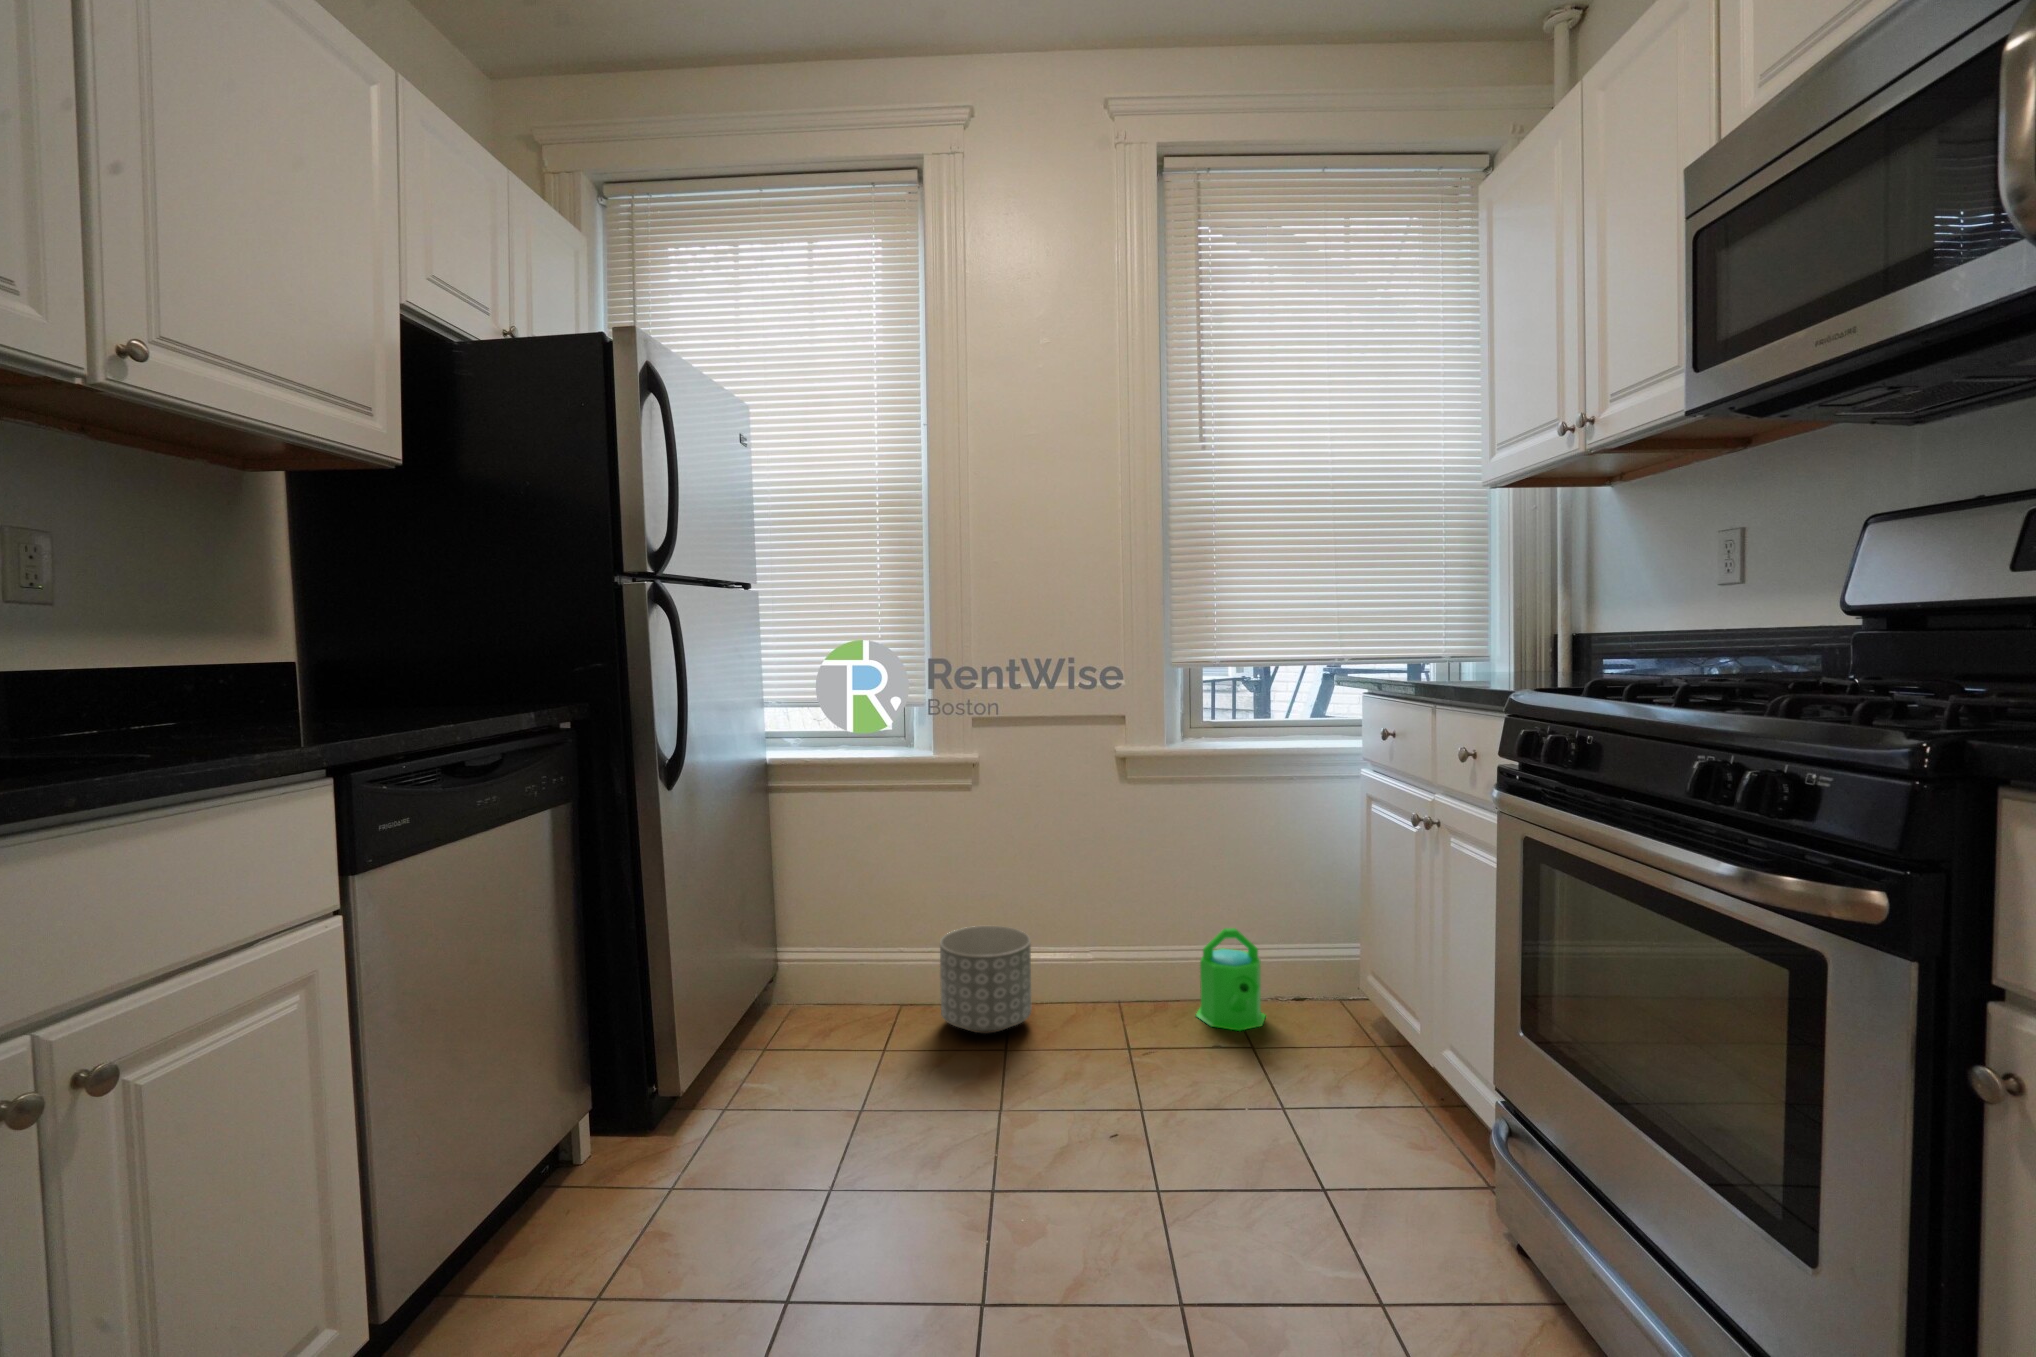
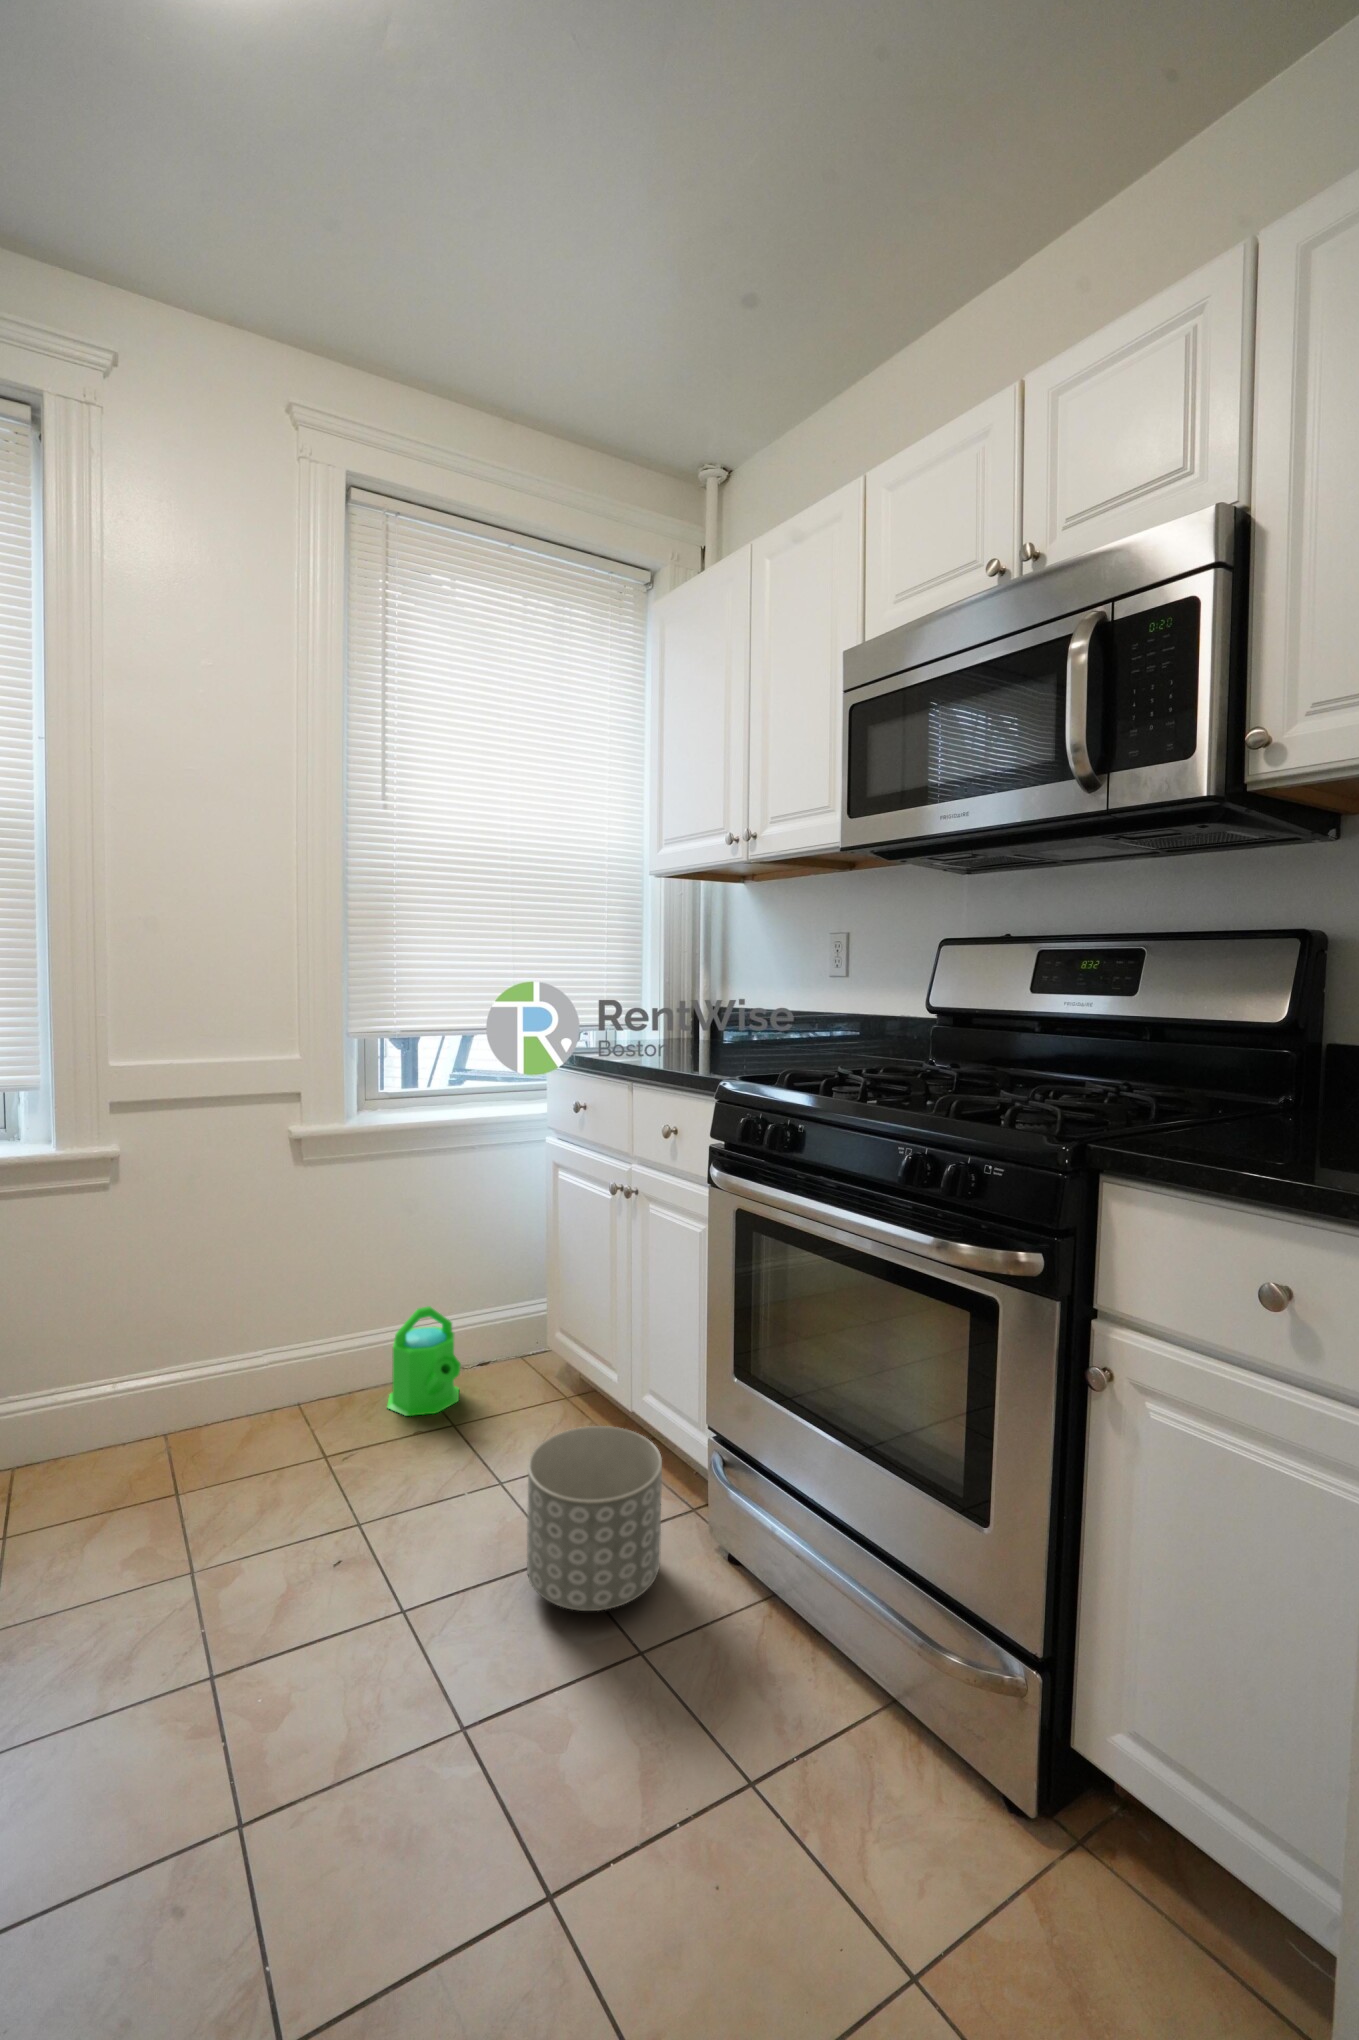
planter: present [940,926,1032,1034] -> present [527,1426,662,1611]

